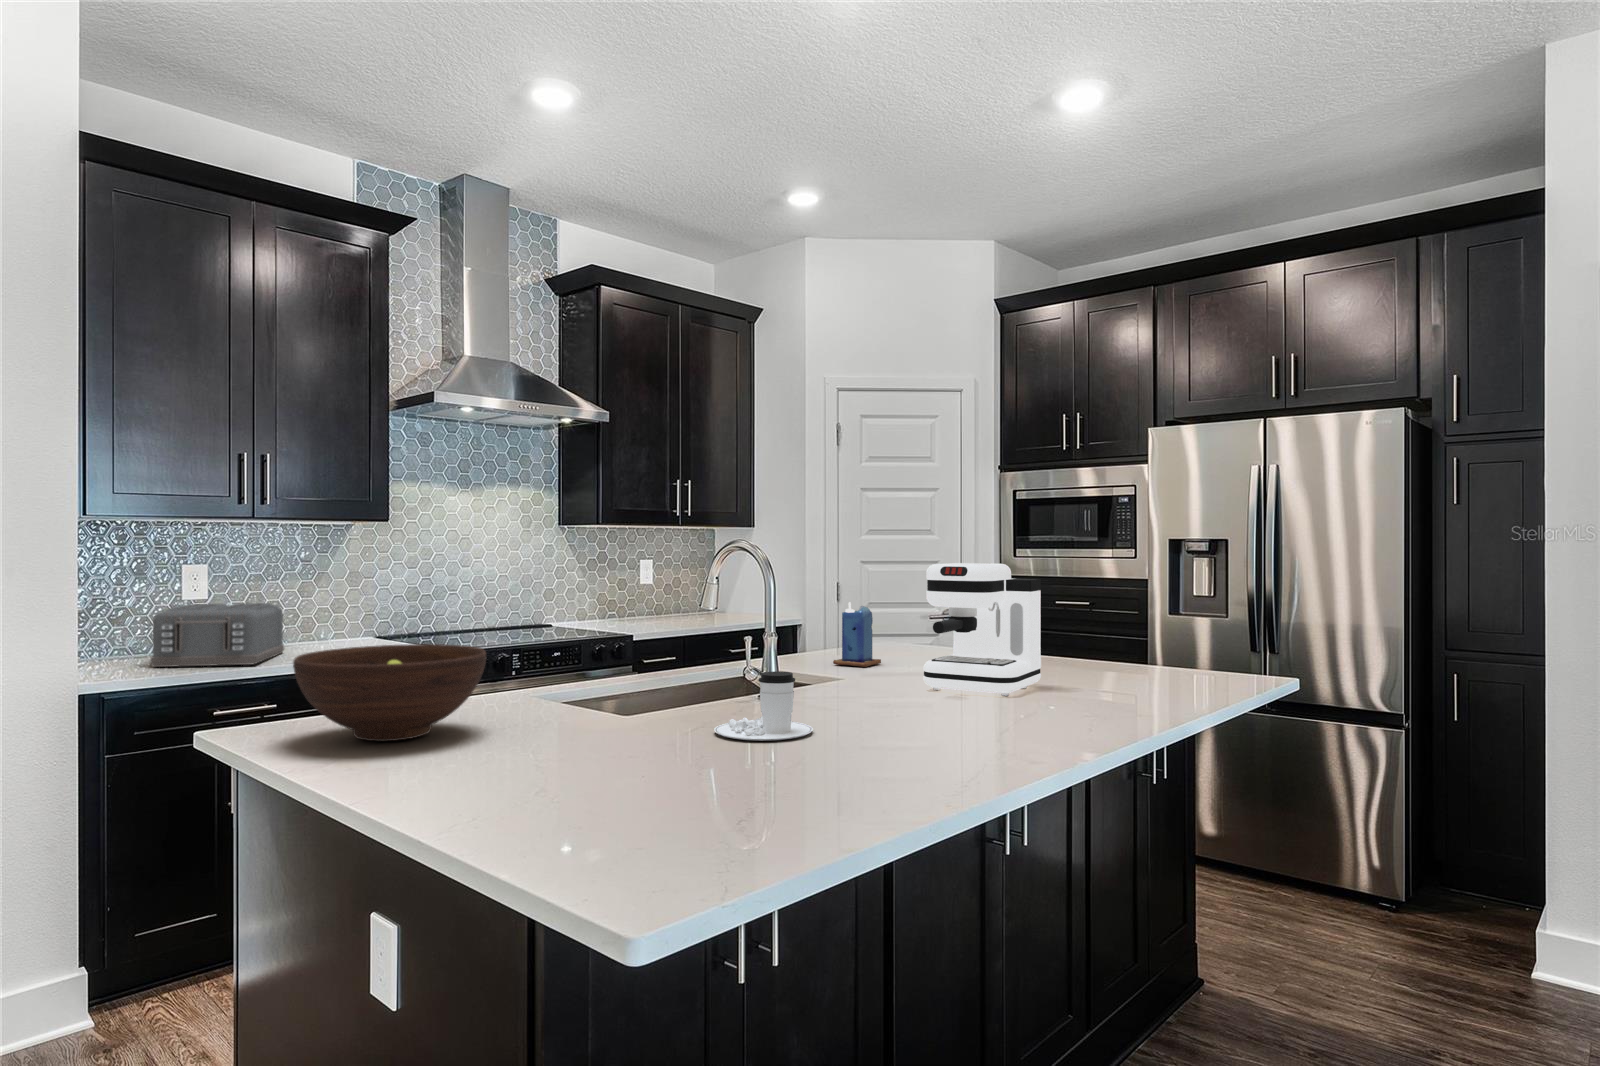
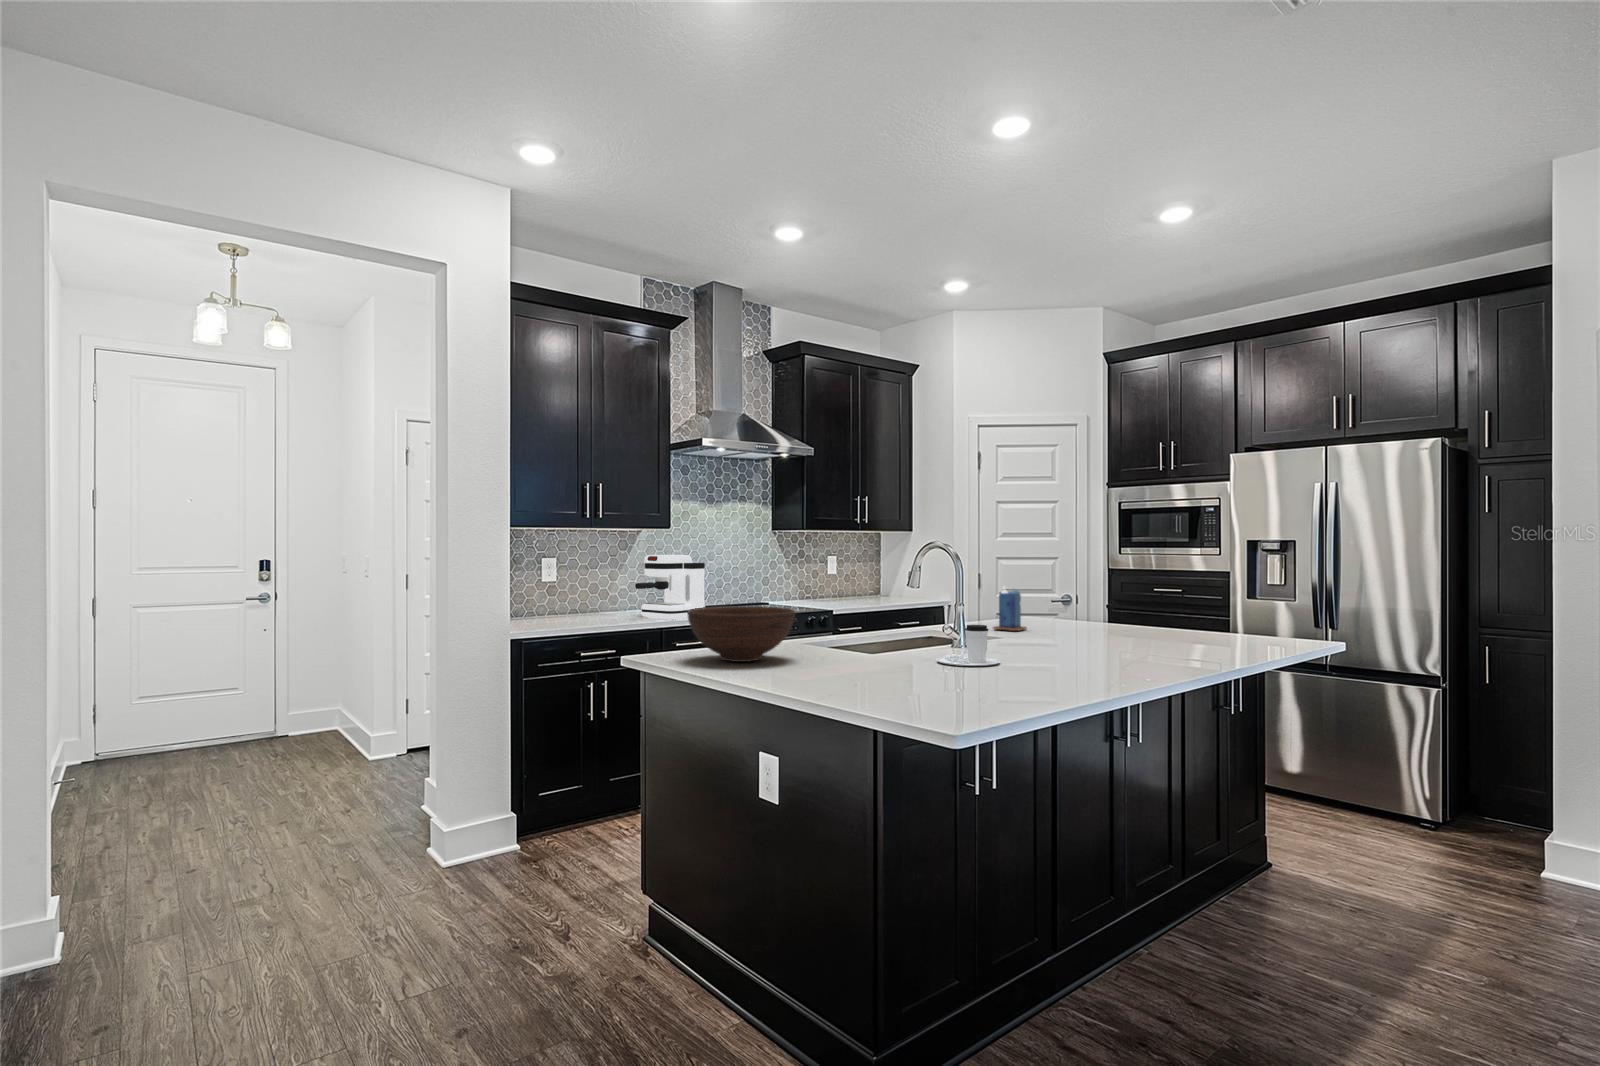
coffee maker: present [923,563,1041,696] -> present [635,555,705,620]
toaster: present [150,603,284,667] -> none [536,584,608,625]

